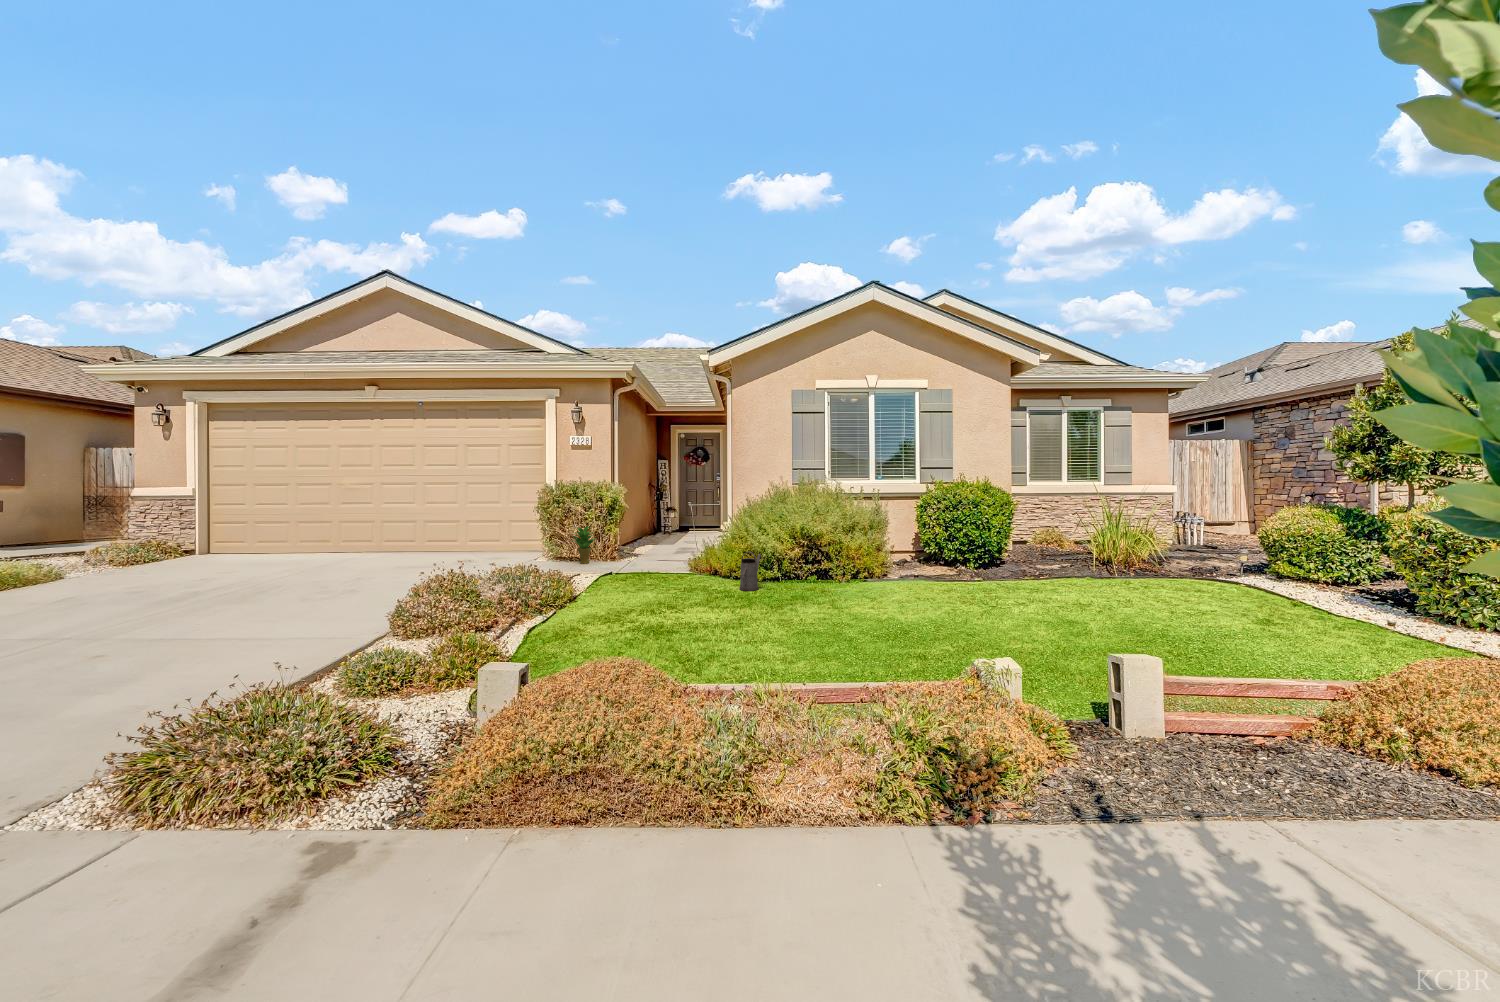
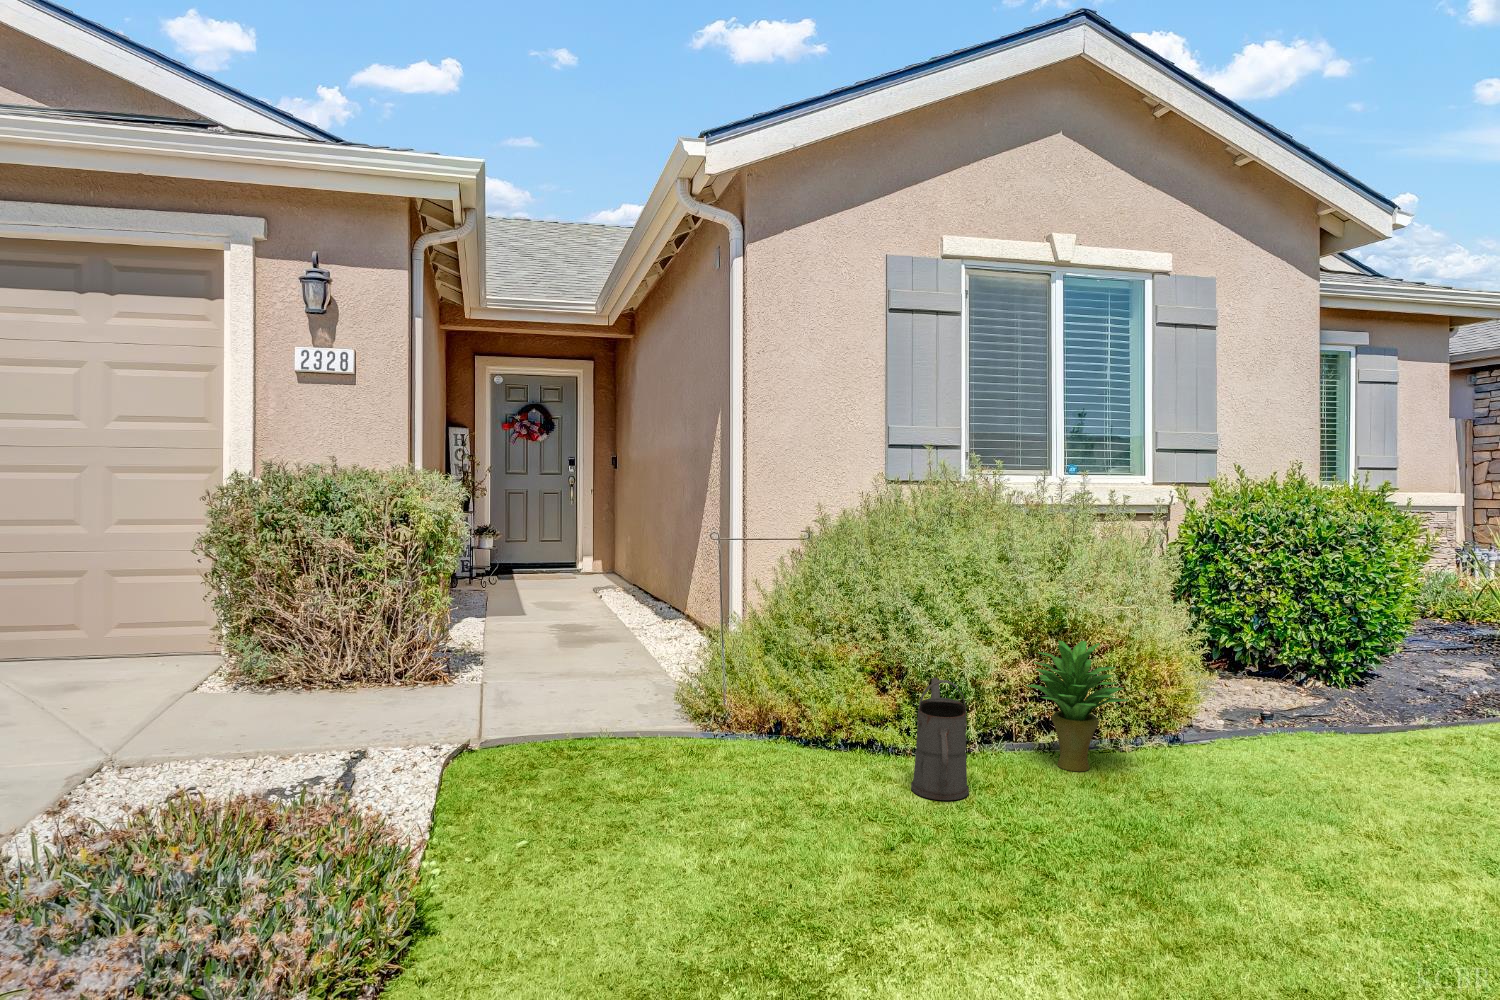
potted plant: present [572,526,596,564] -> present [1026,641,1128,771]

